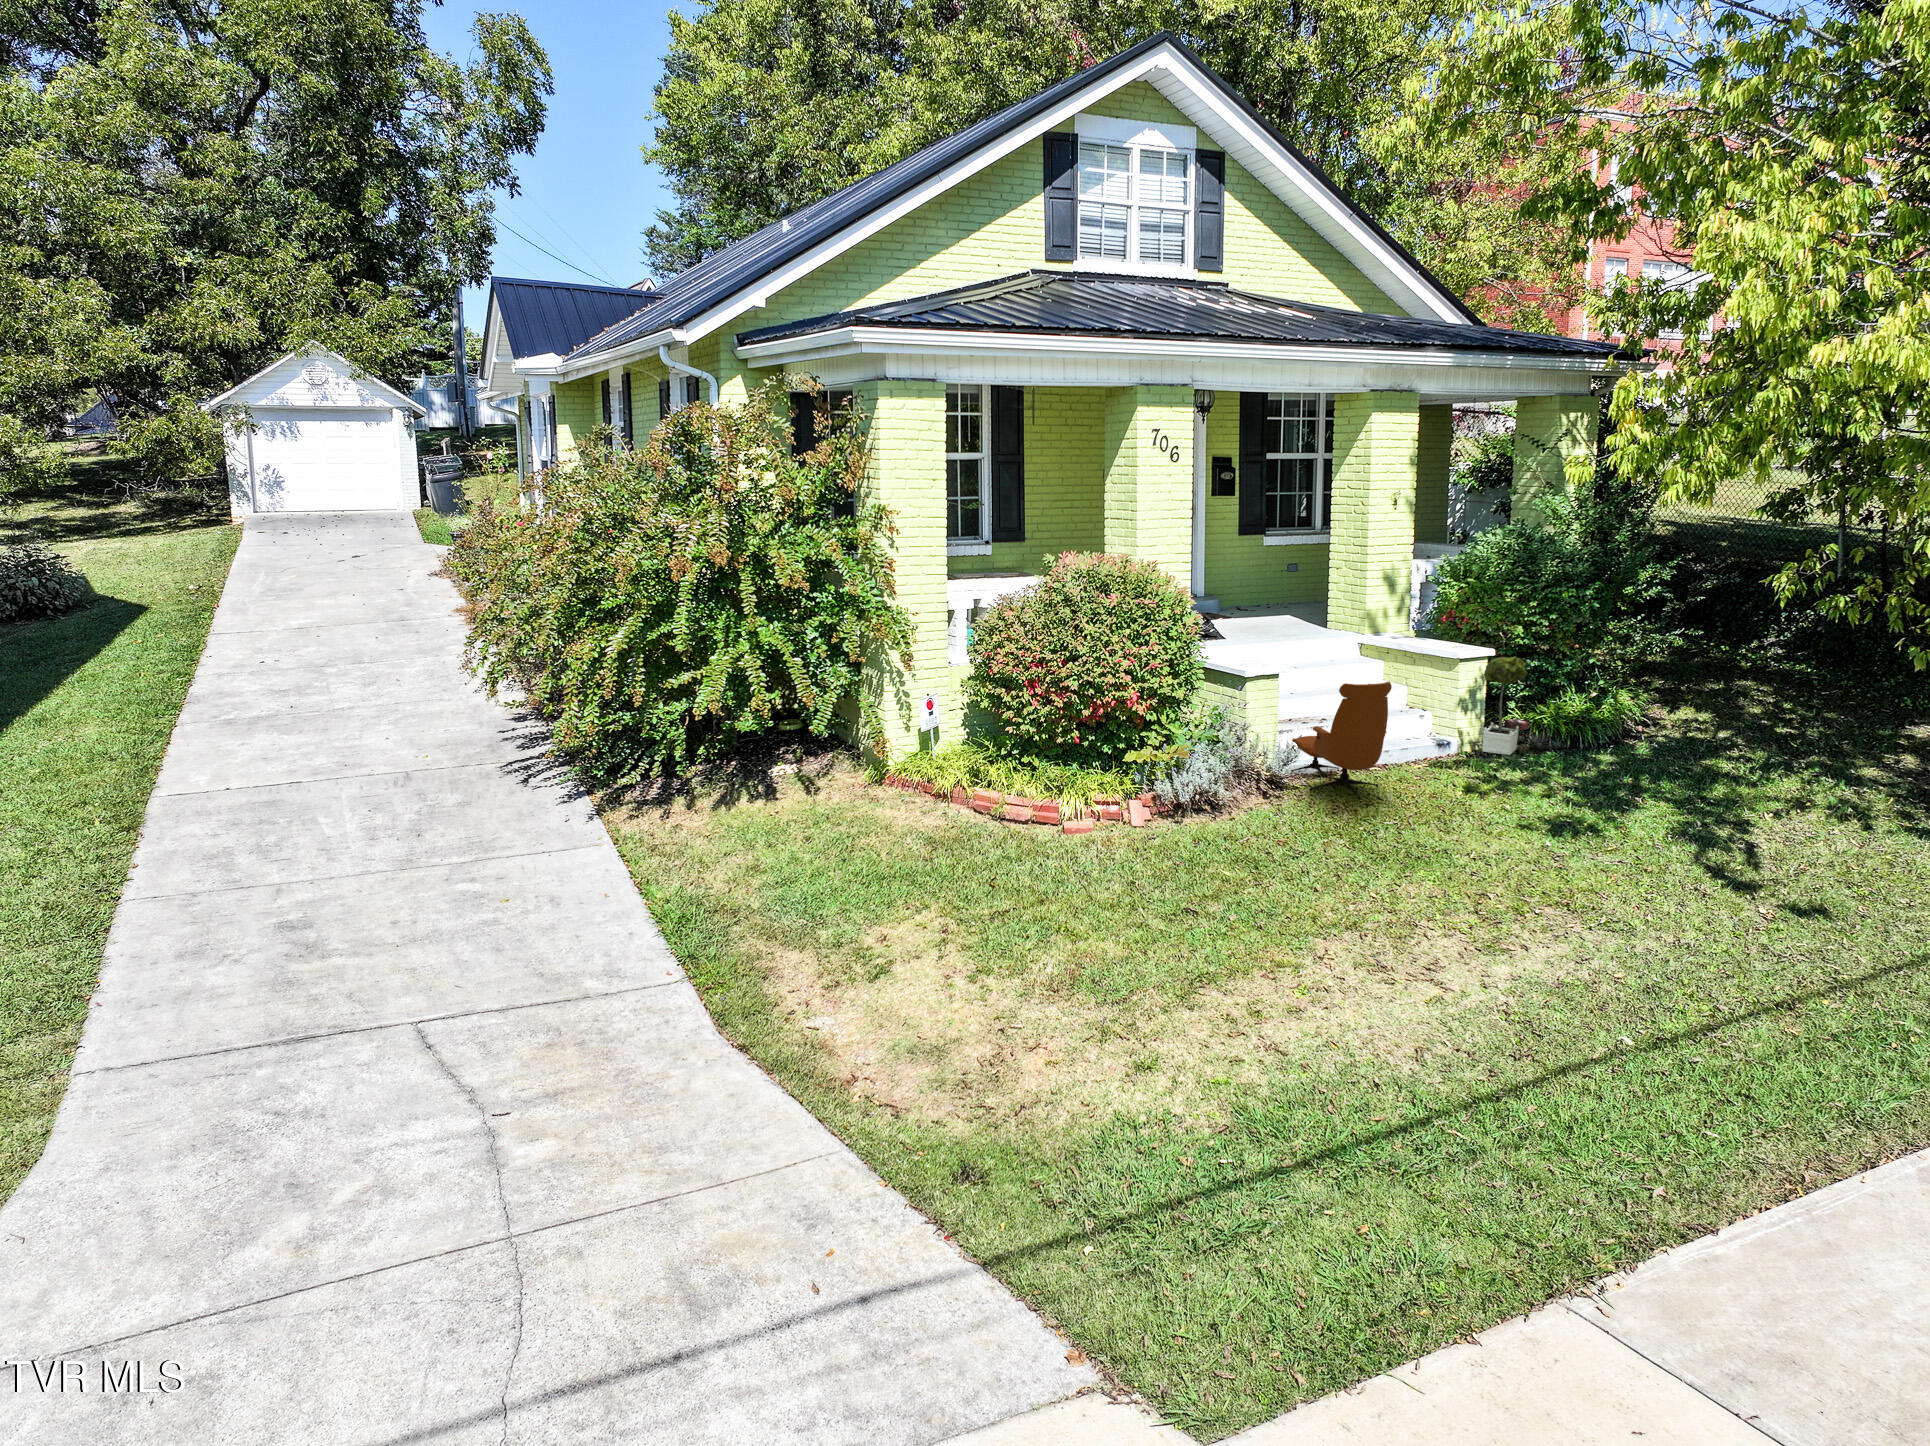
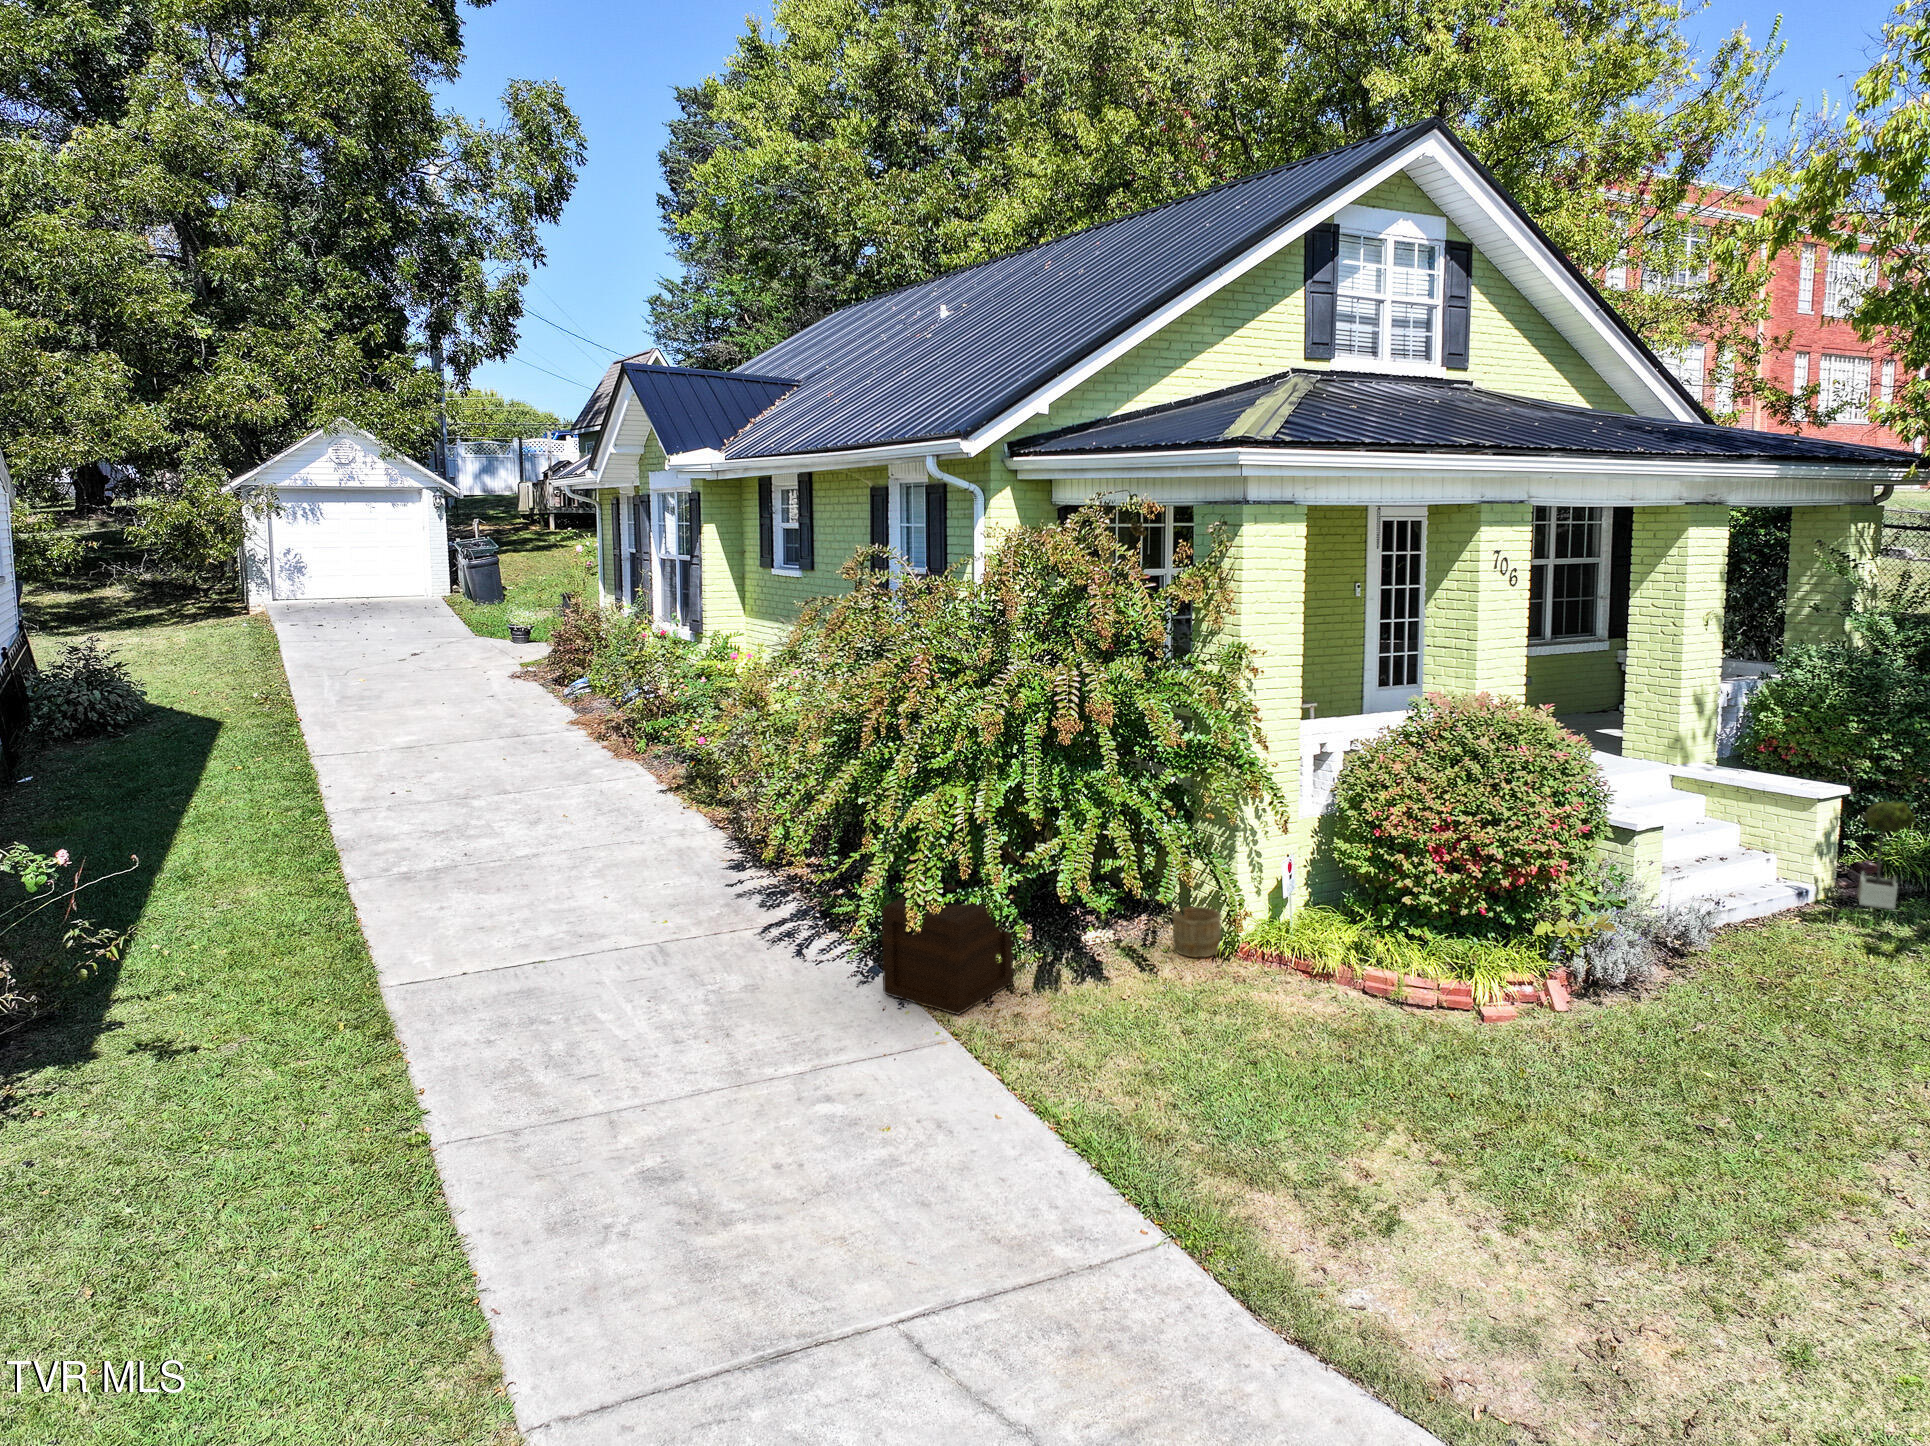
lounge chair: present [1291,682,1392,799] -> none [1679,844,1843,977]
wooden crate: none [548,712,669,816] -> present [882,884,1013,1014]
wooden bucket: none [827,740,870,781] -> present [1172,907,1222,957]

